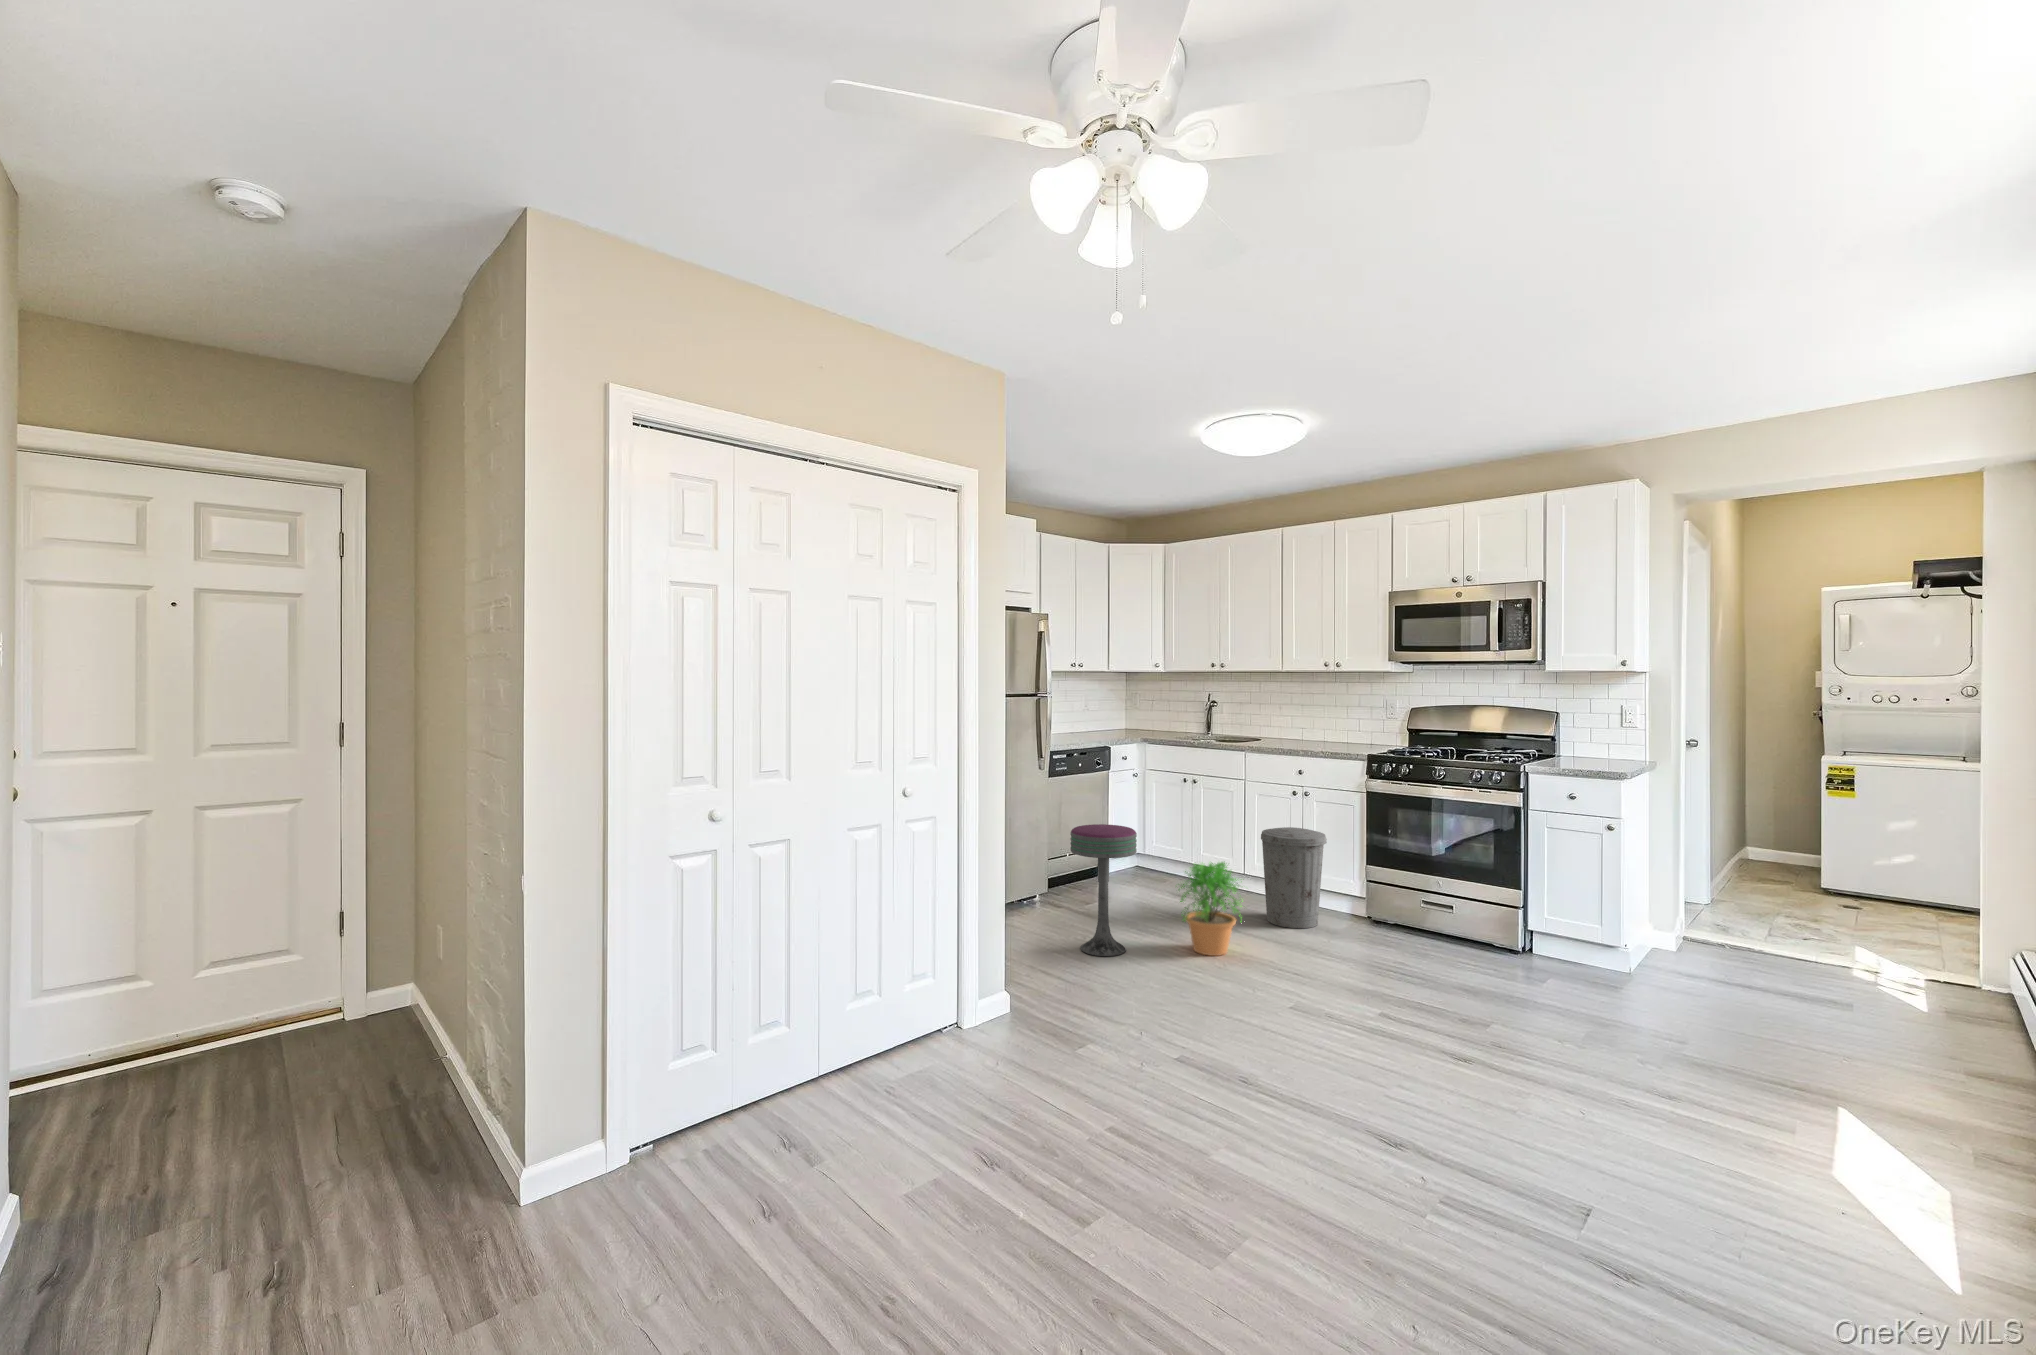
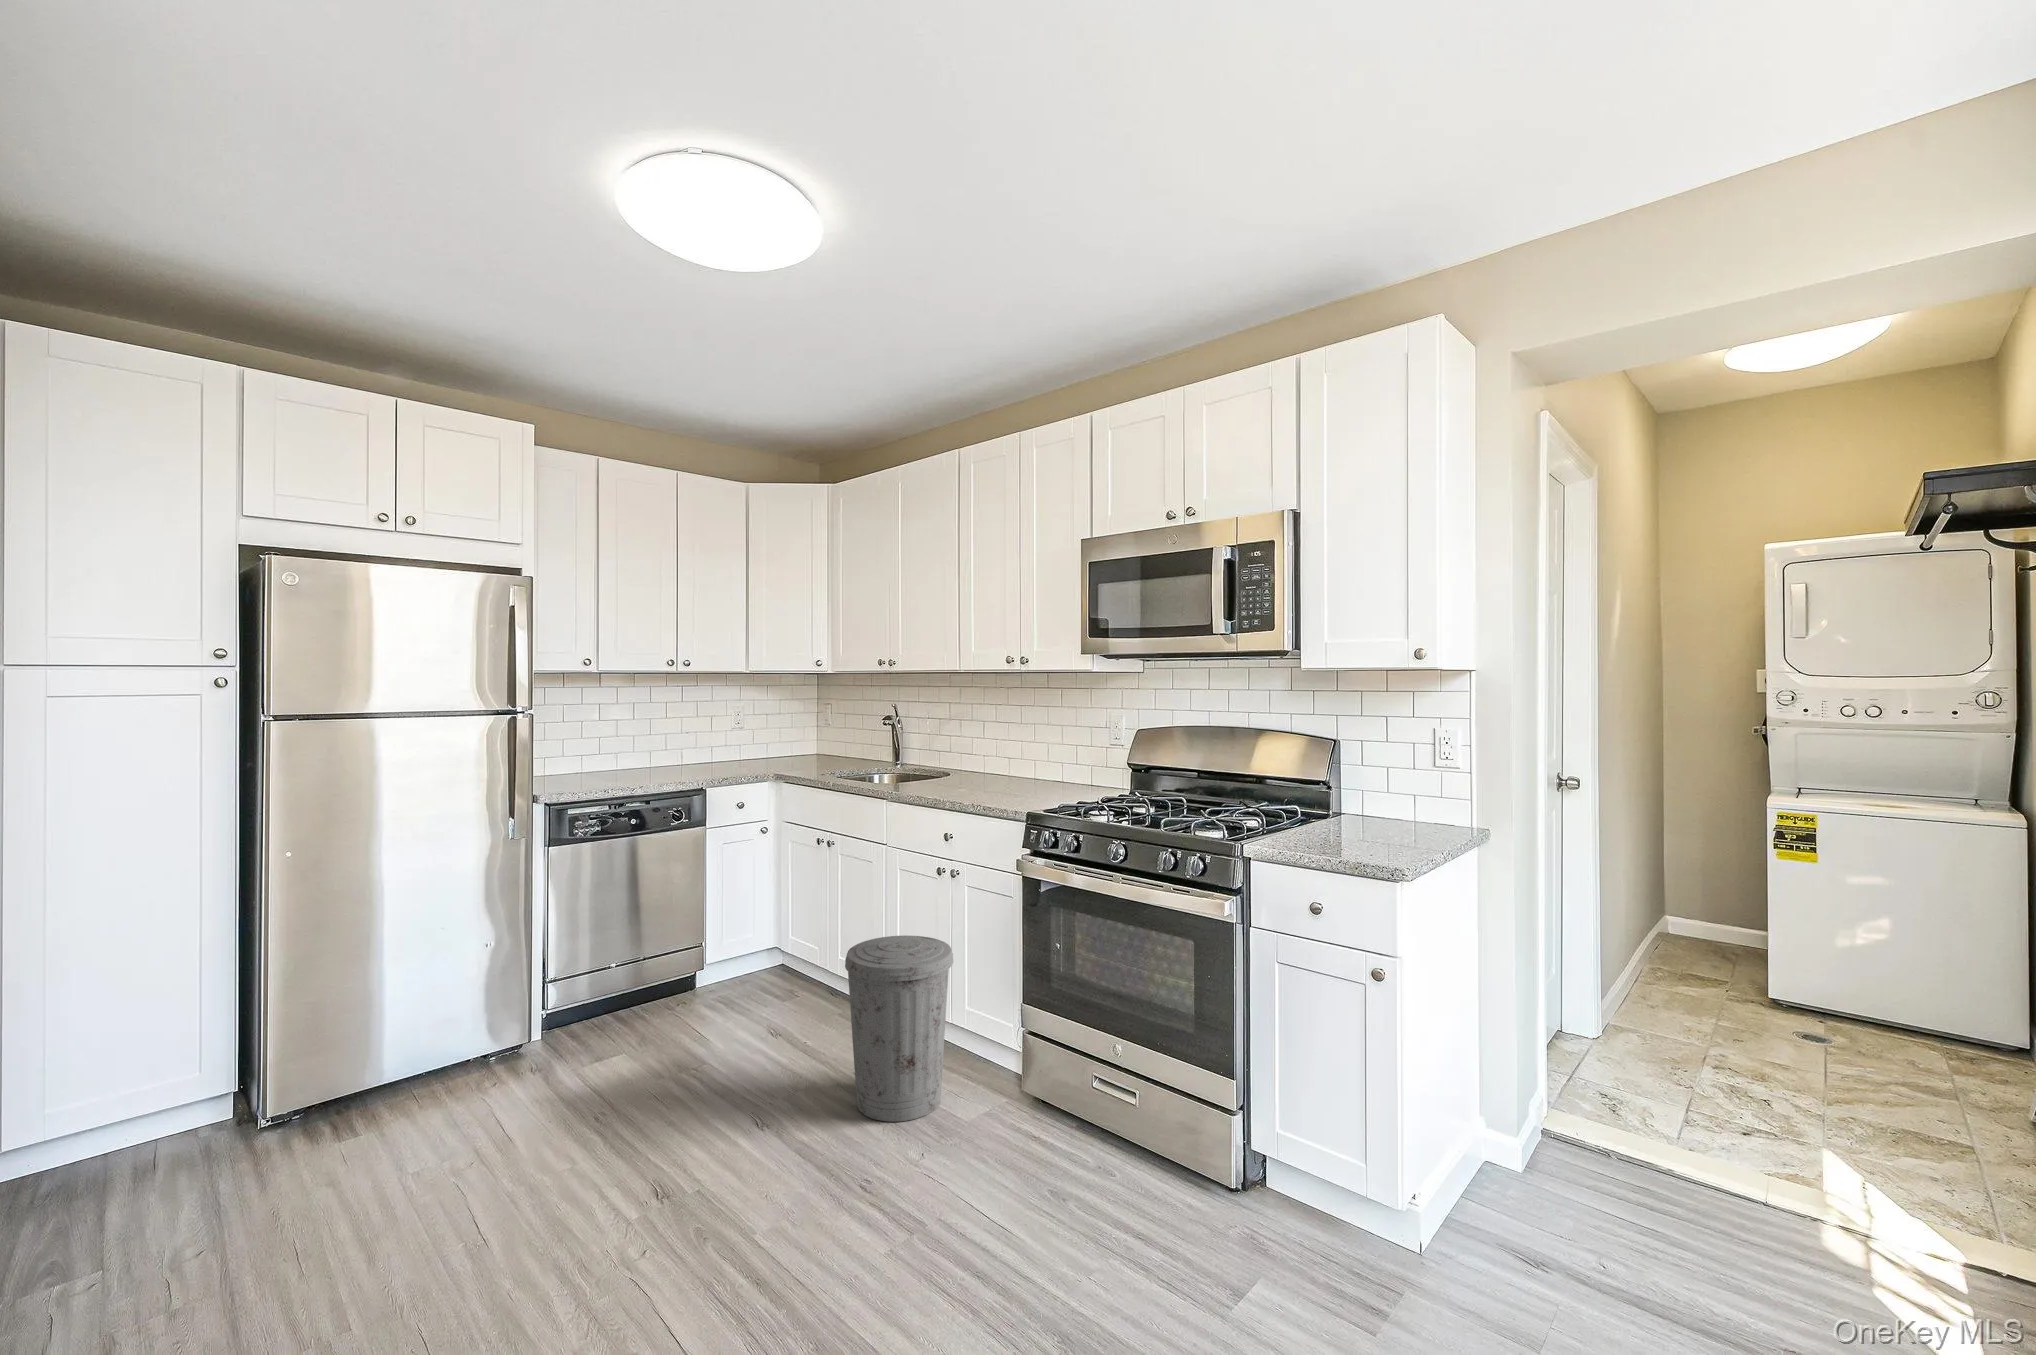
bar stool: present [1070,824,1137,956] -> none [387,958,534,1228]
potted plant: present [1179,862,1242,956] -> none [596,1028,733,1219]

